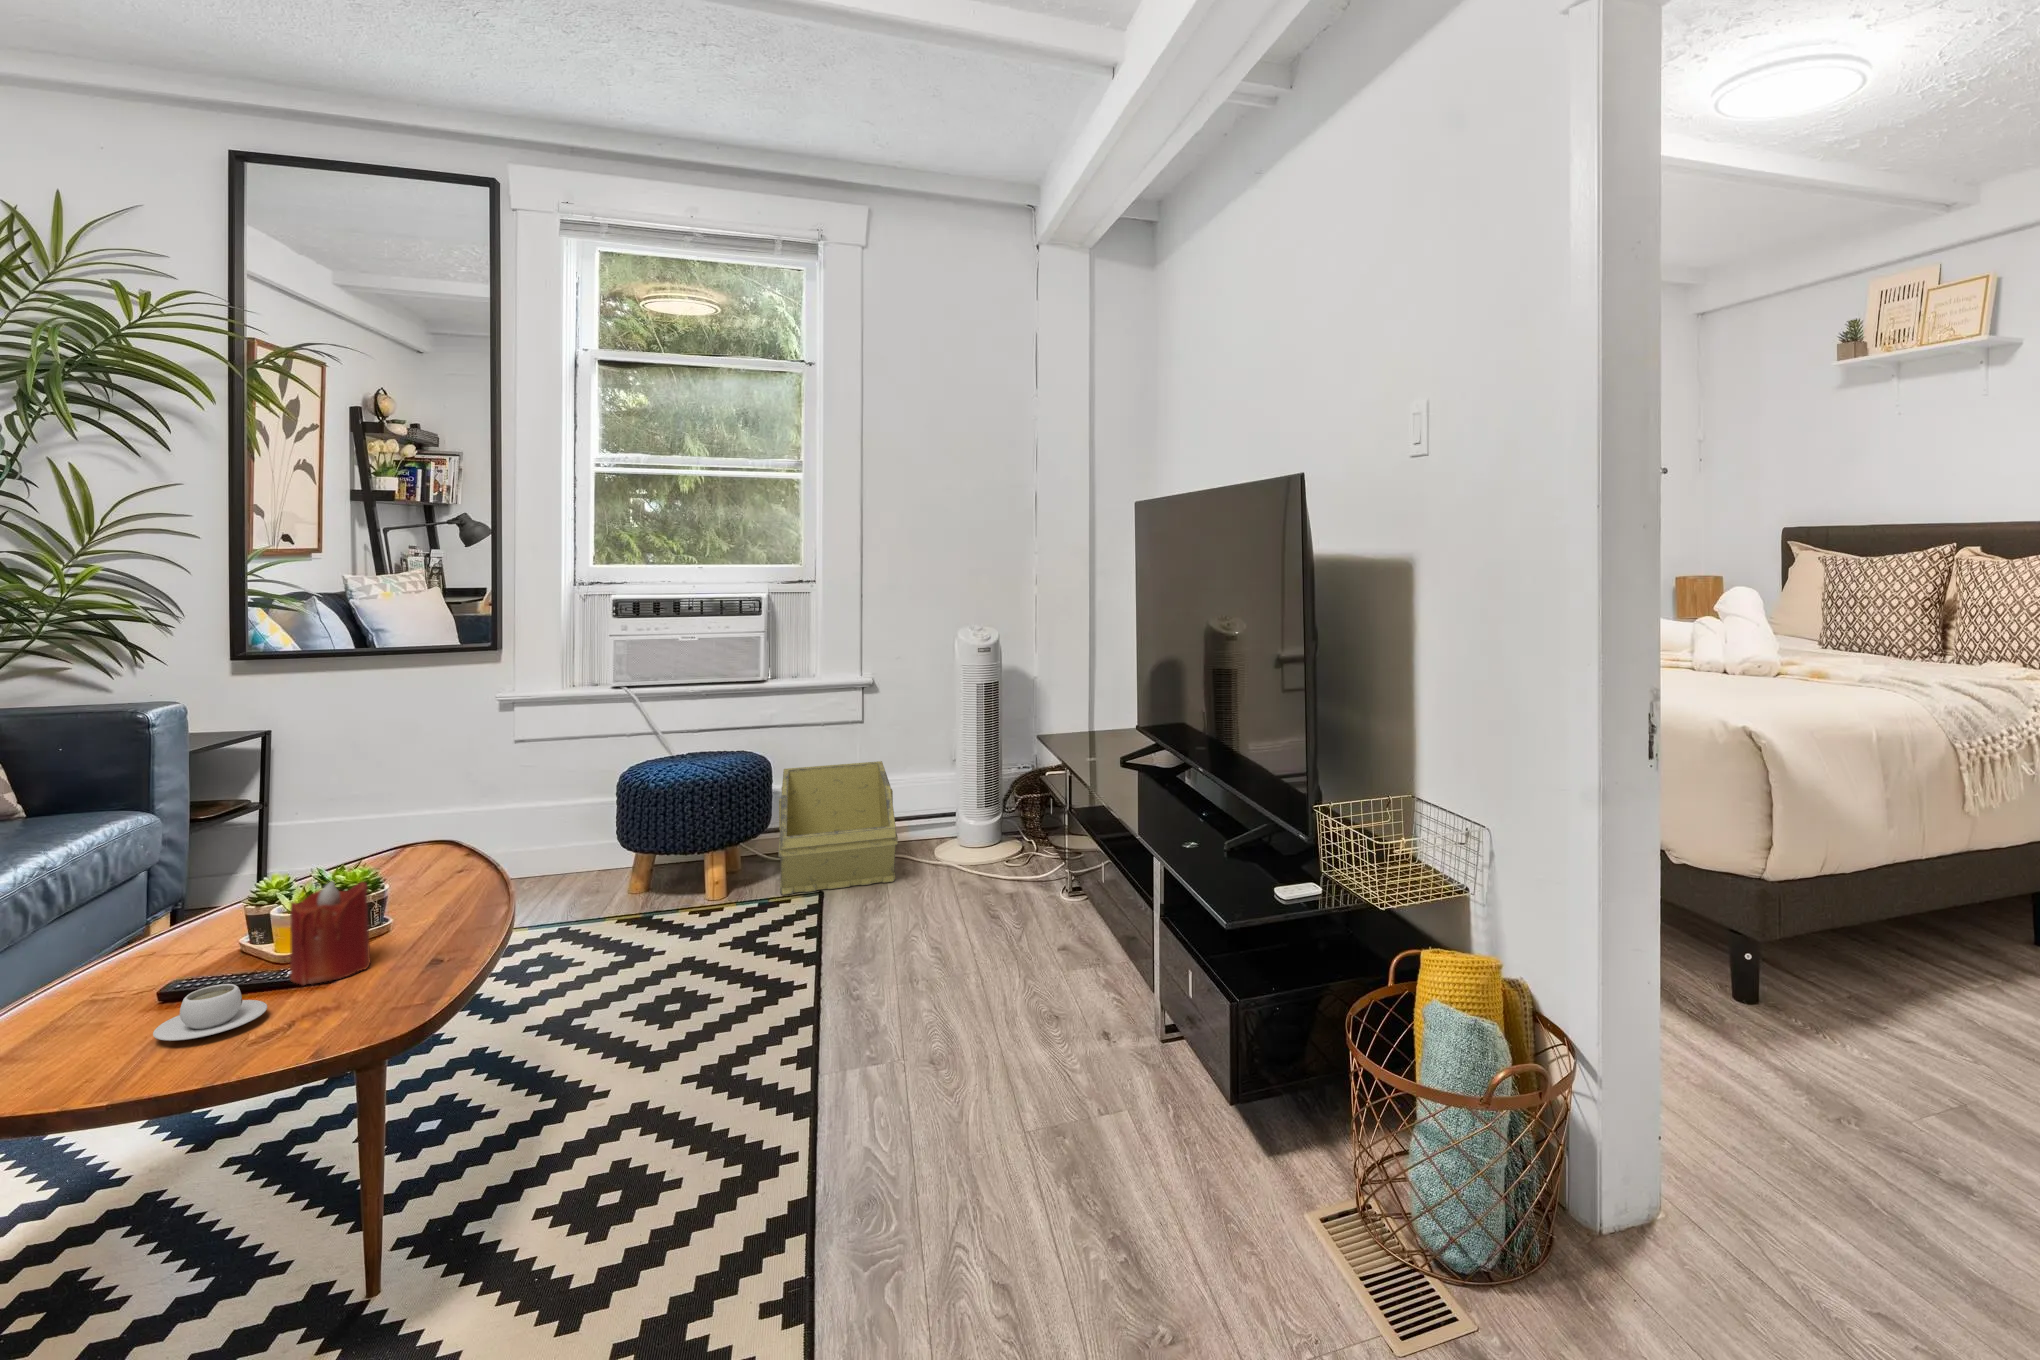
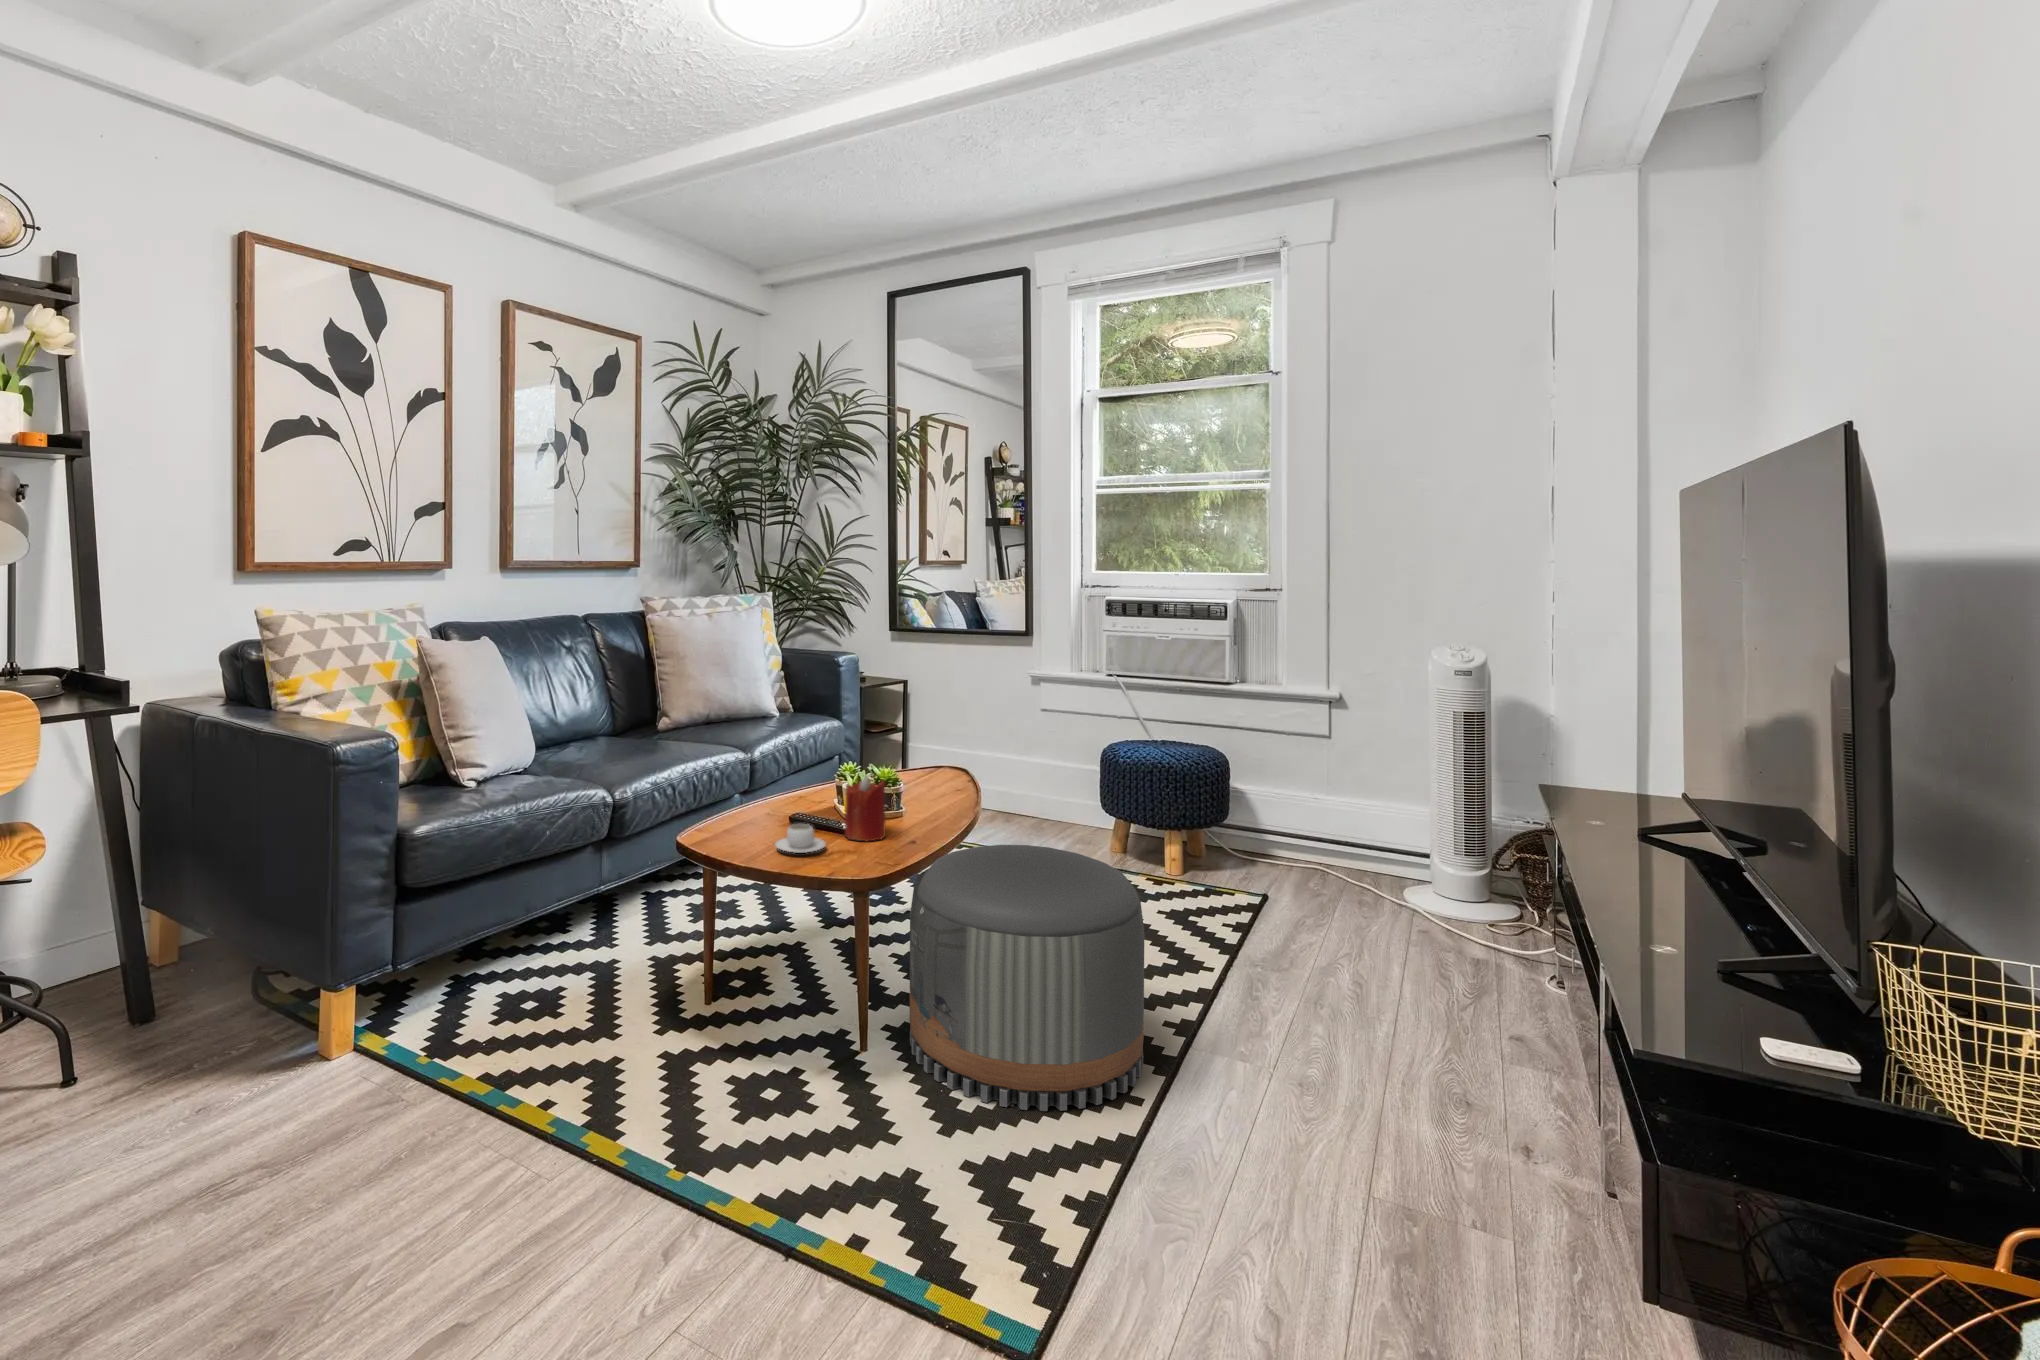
storage bin: present [778,761,898,895] -> none [1222,770,1352,904]
pouf: none [445,906,782,1267] -> present [910,845,1144,1111]

